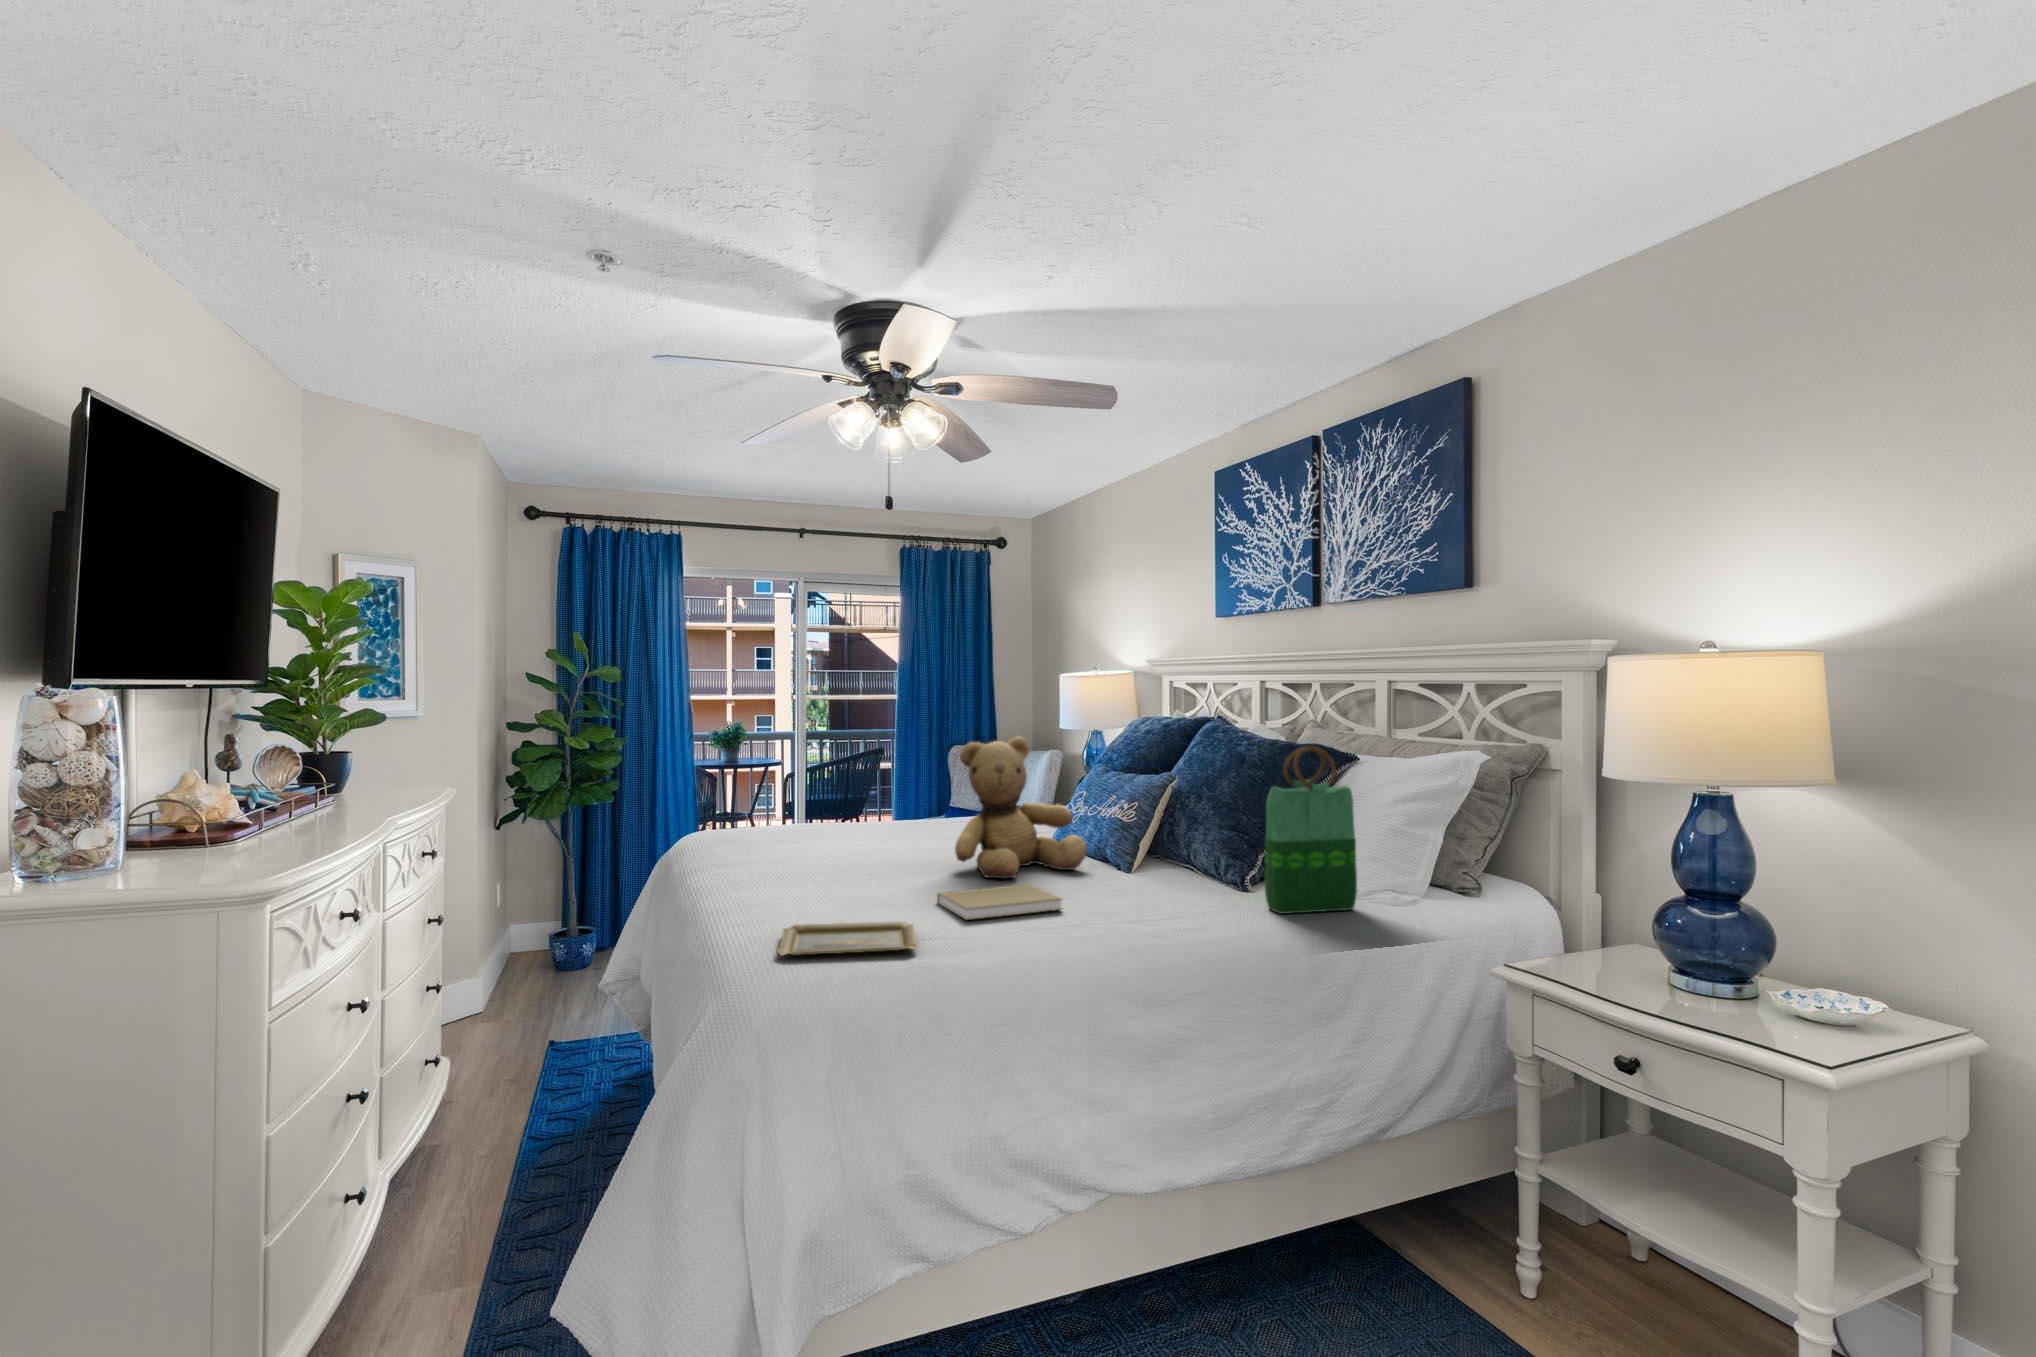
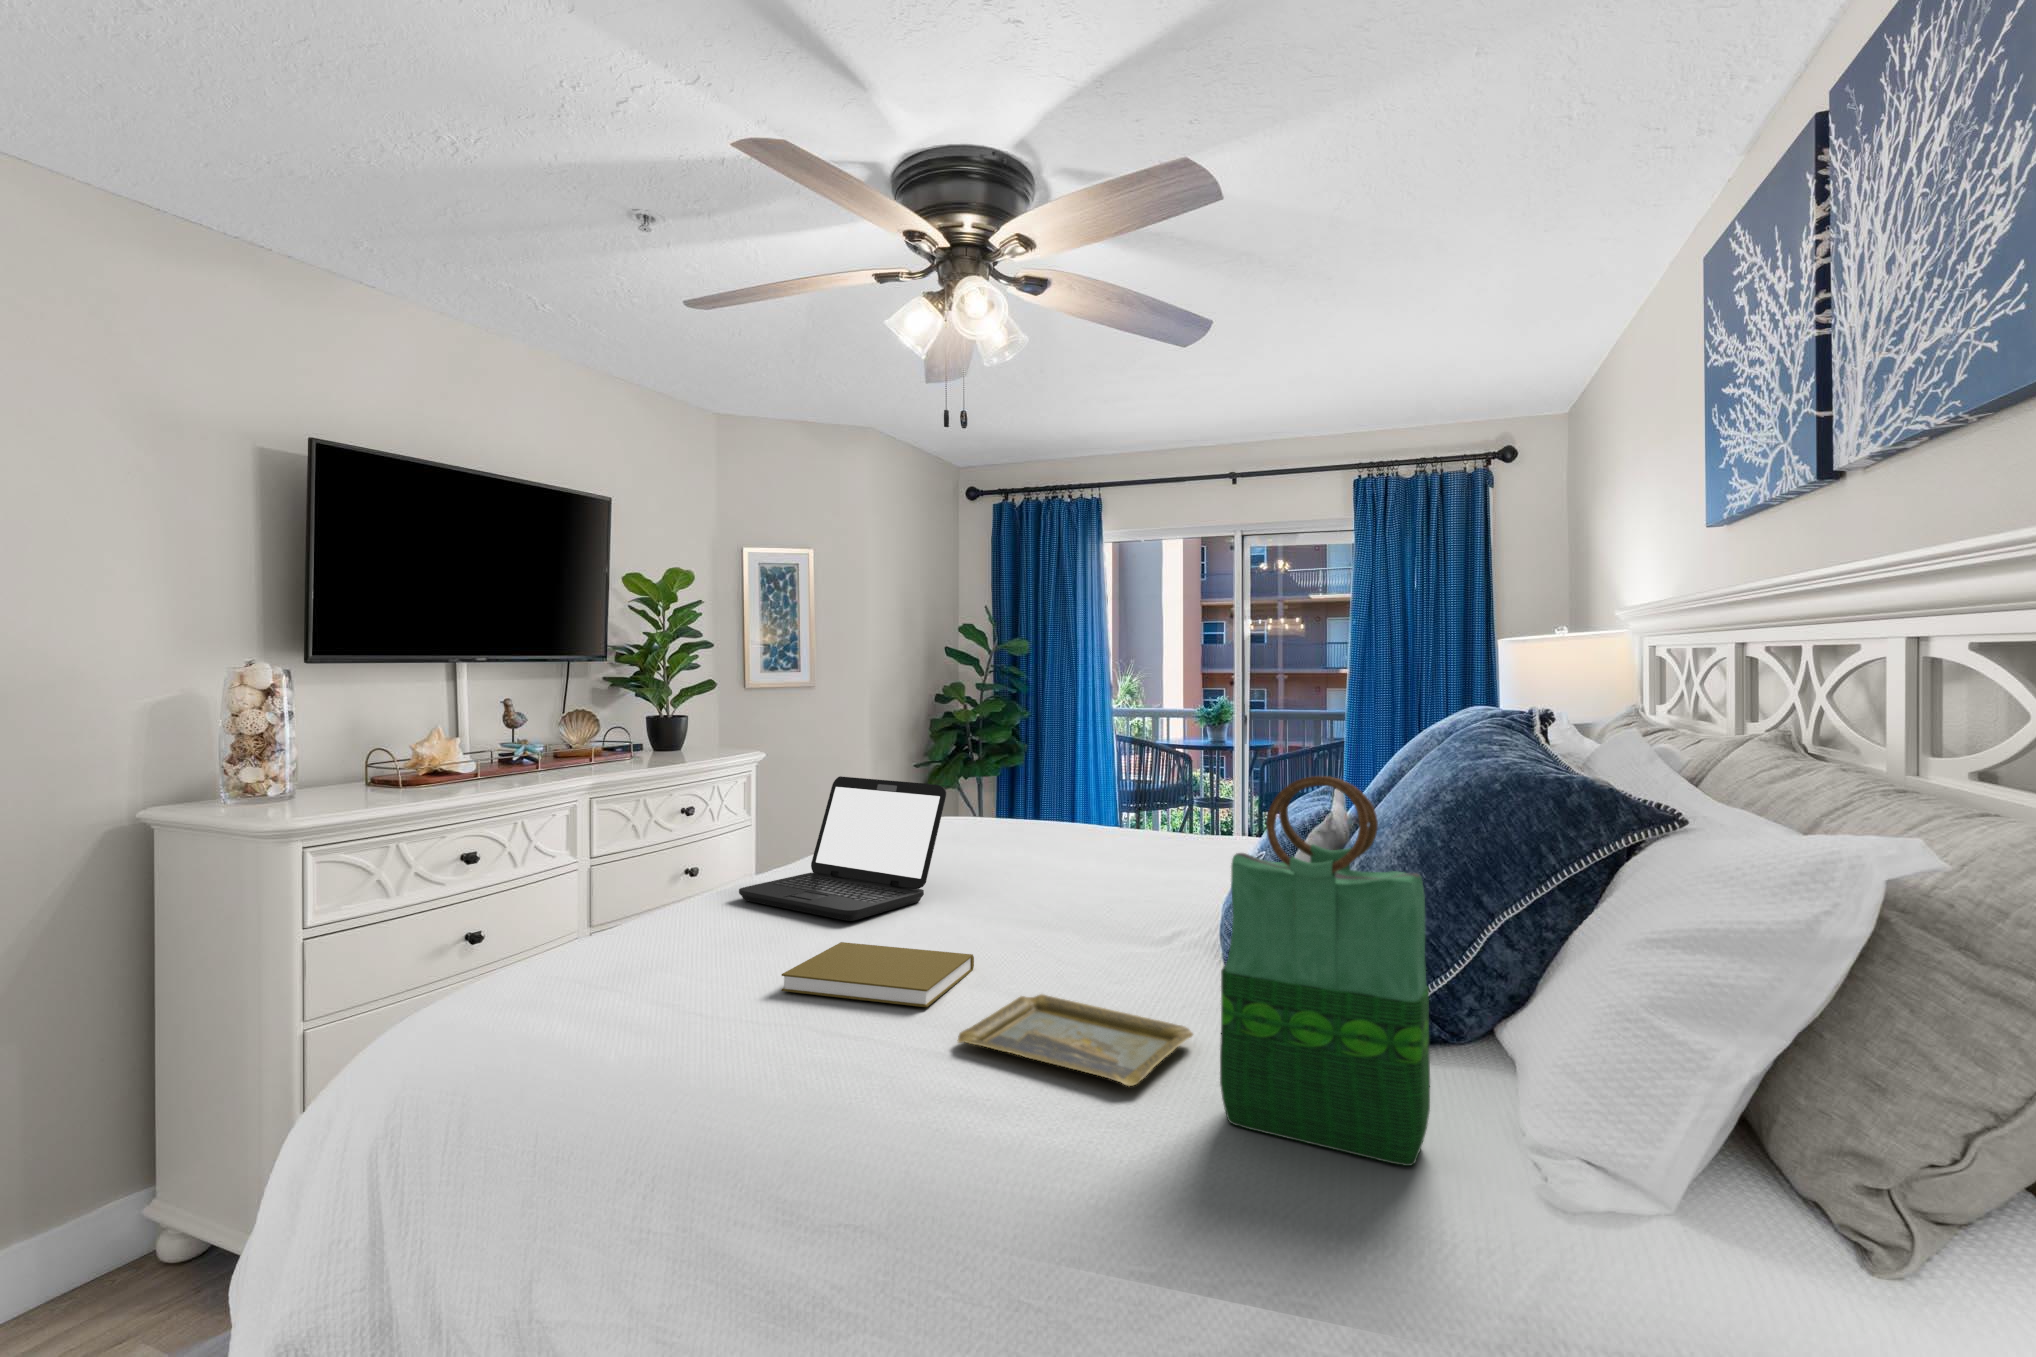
teddy bear: present [955,736,1087,878] -> none [990,728,1173,944]
laptop: none [755,785,891,891] -> present [739,776,946,921]
tray: present [778,921,917,955] -> present [957,994,1193,1086]

